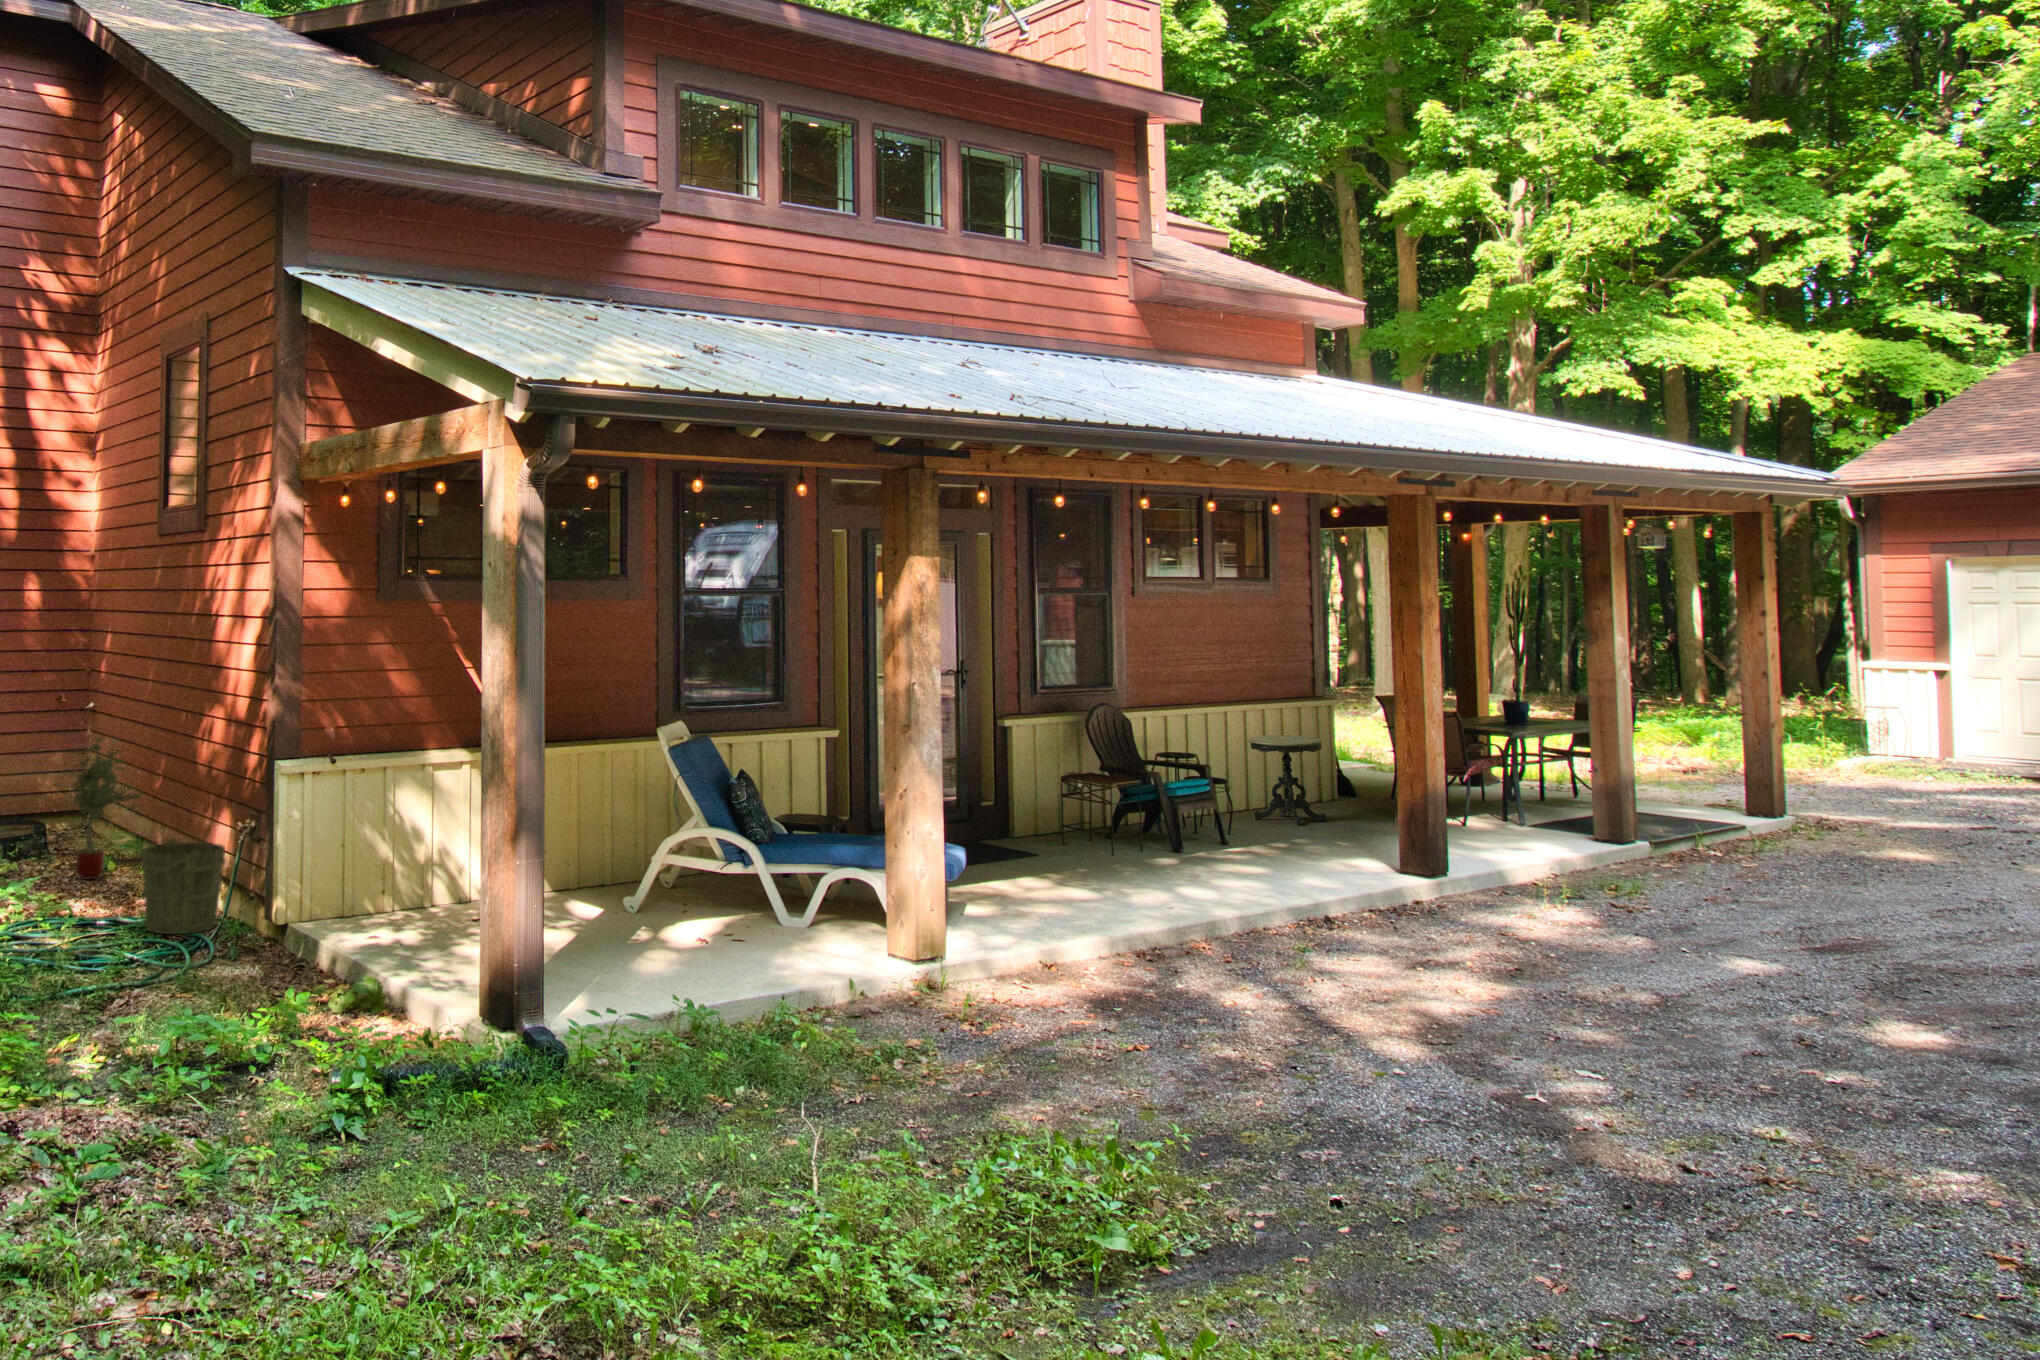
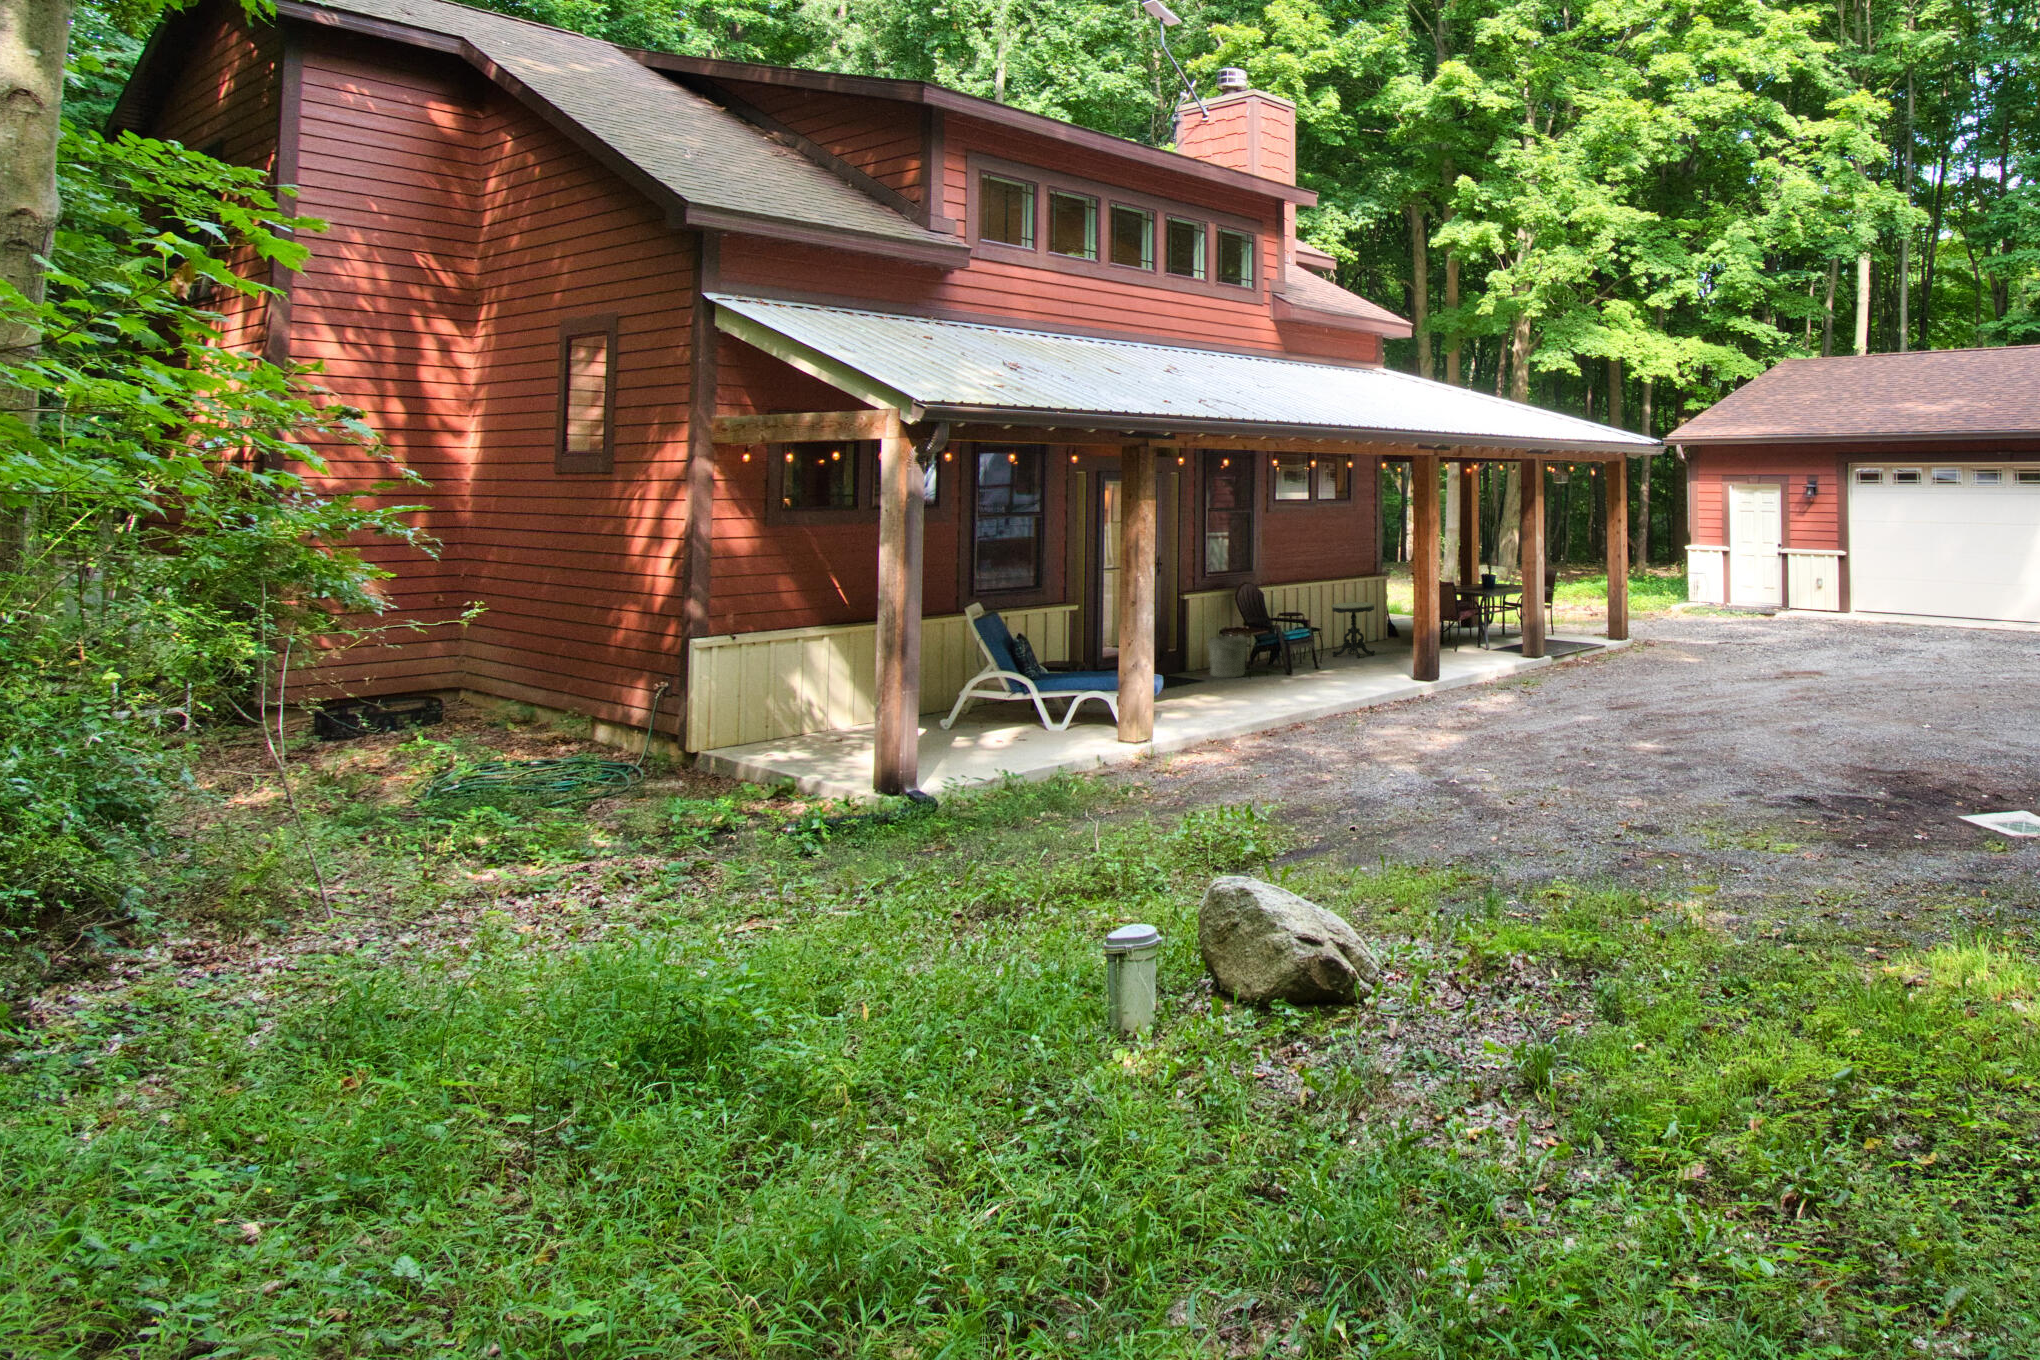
potted tree: present [71,738,143,880] -> none [484,634,550,743]
bucket: present [134,839,225,934] -> present [1207,635,1251,678]

